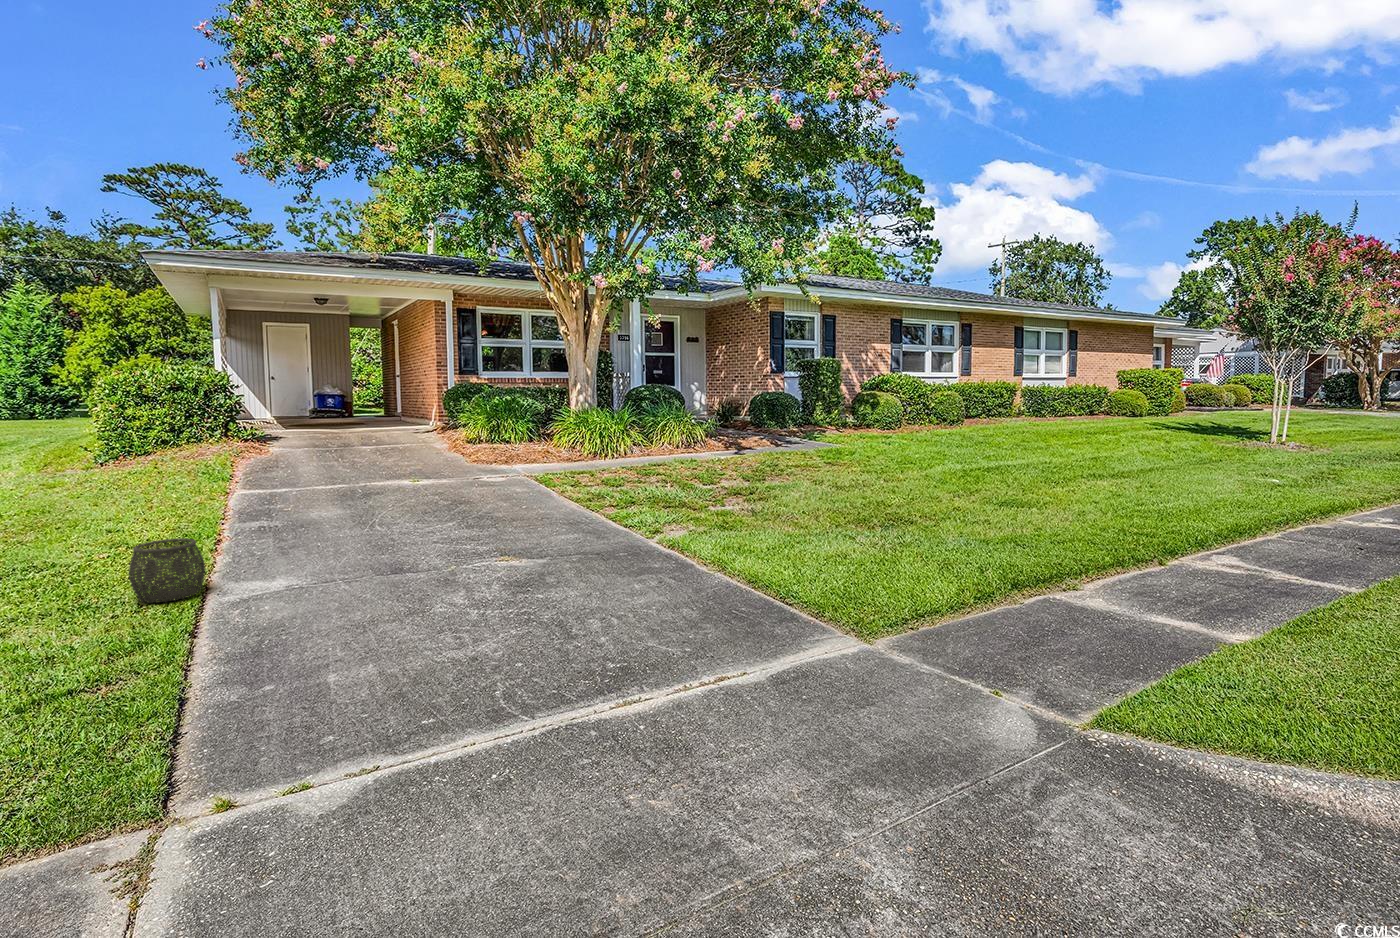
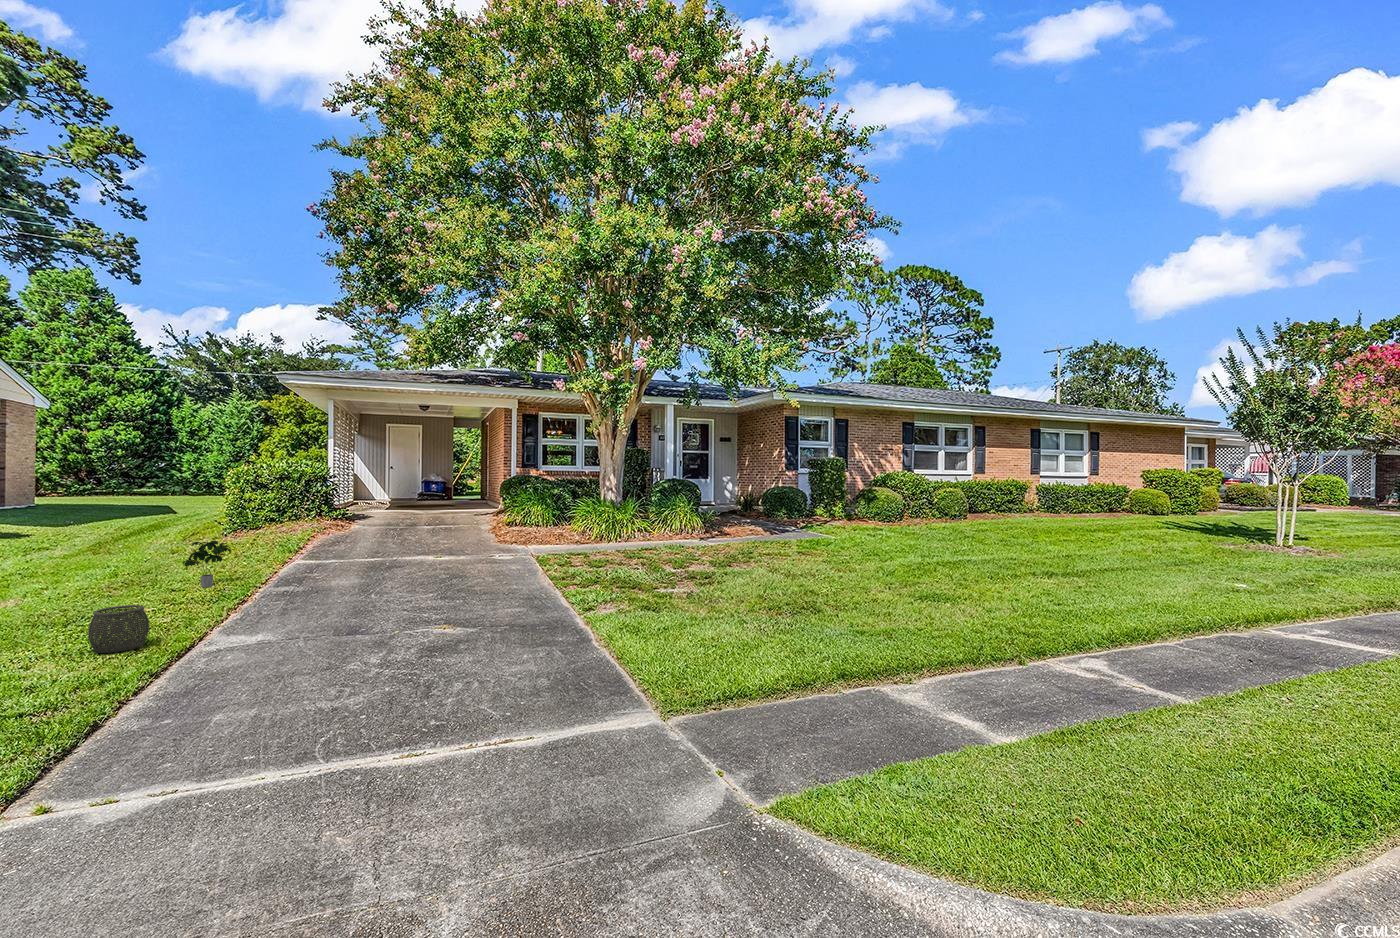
potted plant: none [140,461,206,523] -> present [183,541,231,587]

